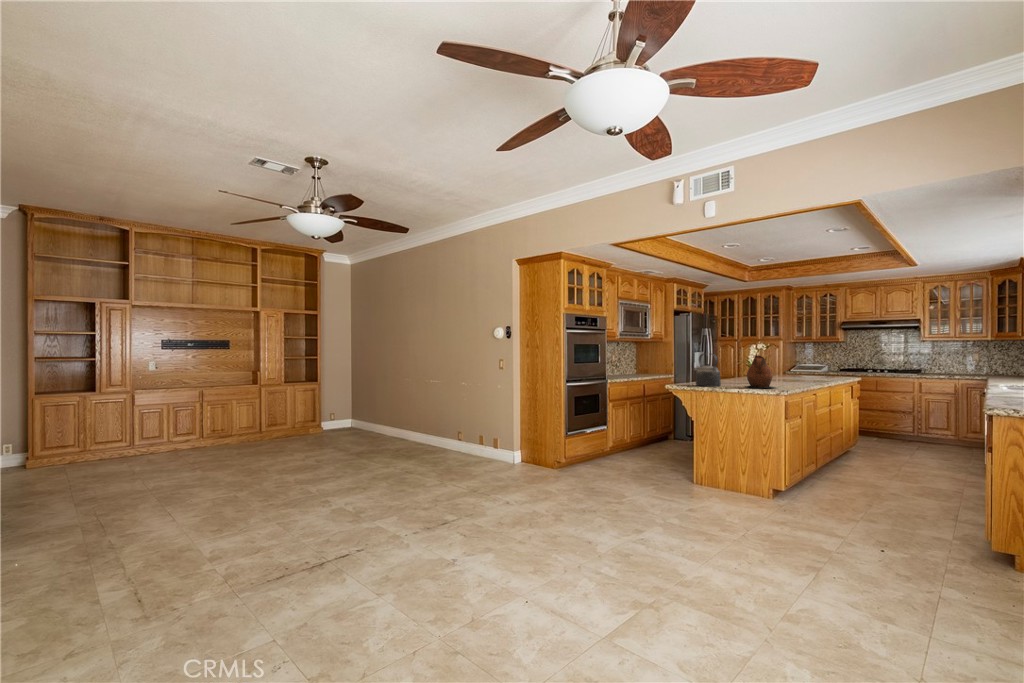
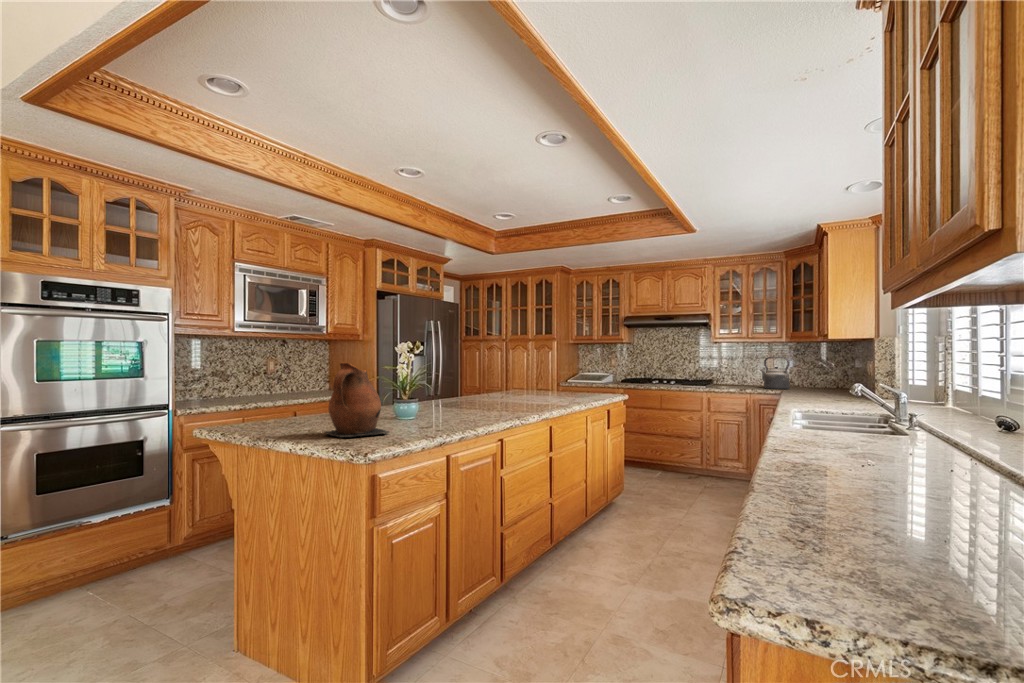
kettle: present [696,354,721,387] -> present [760,357,790,389]

